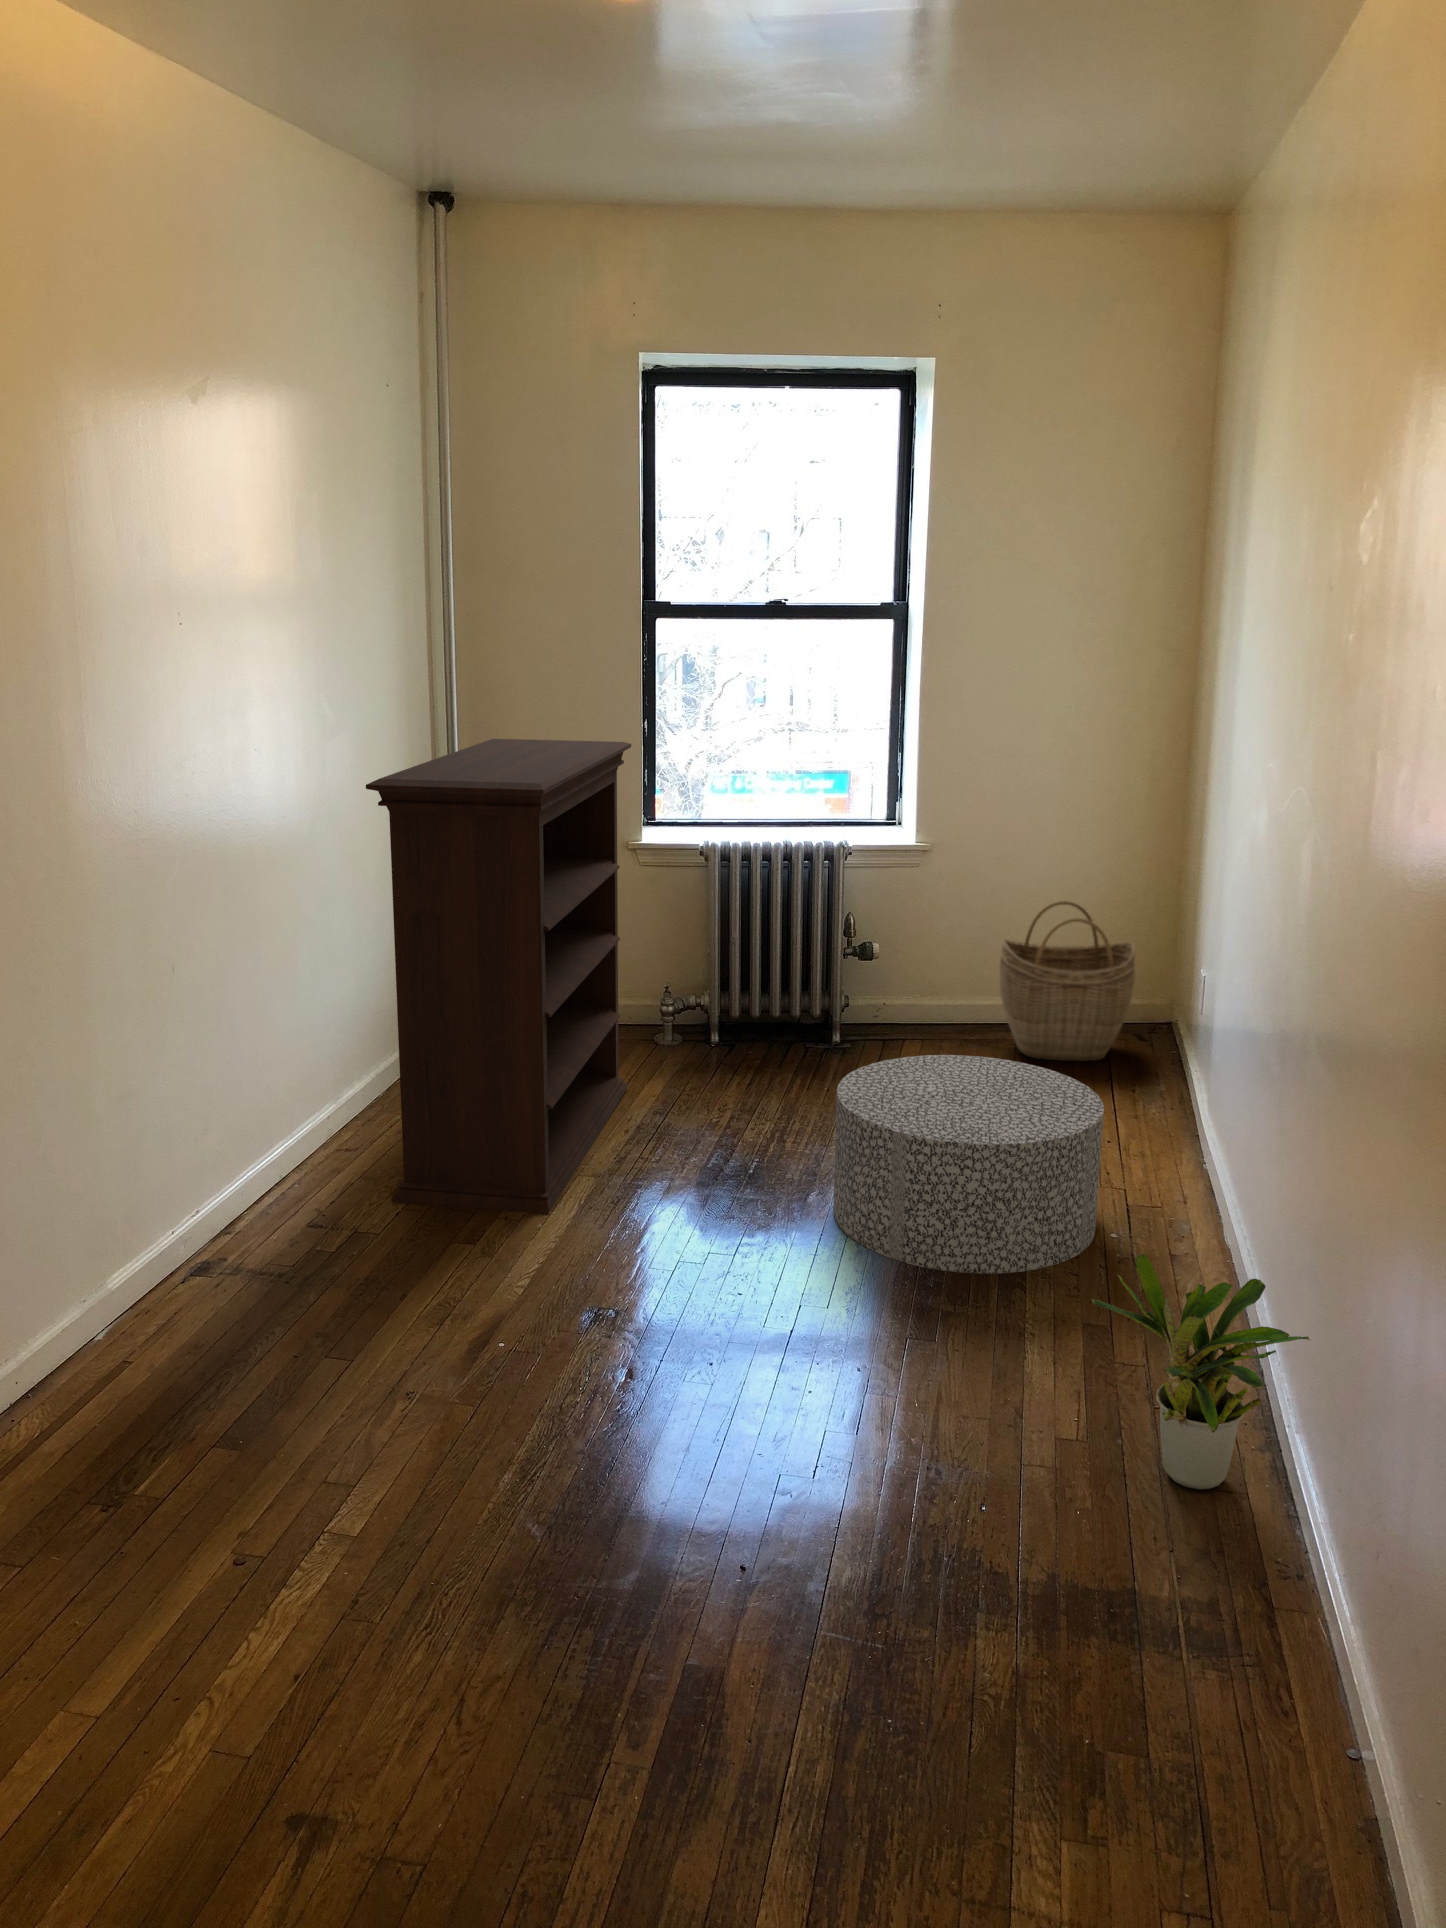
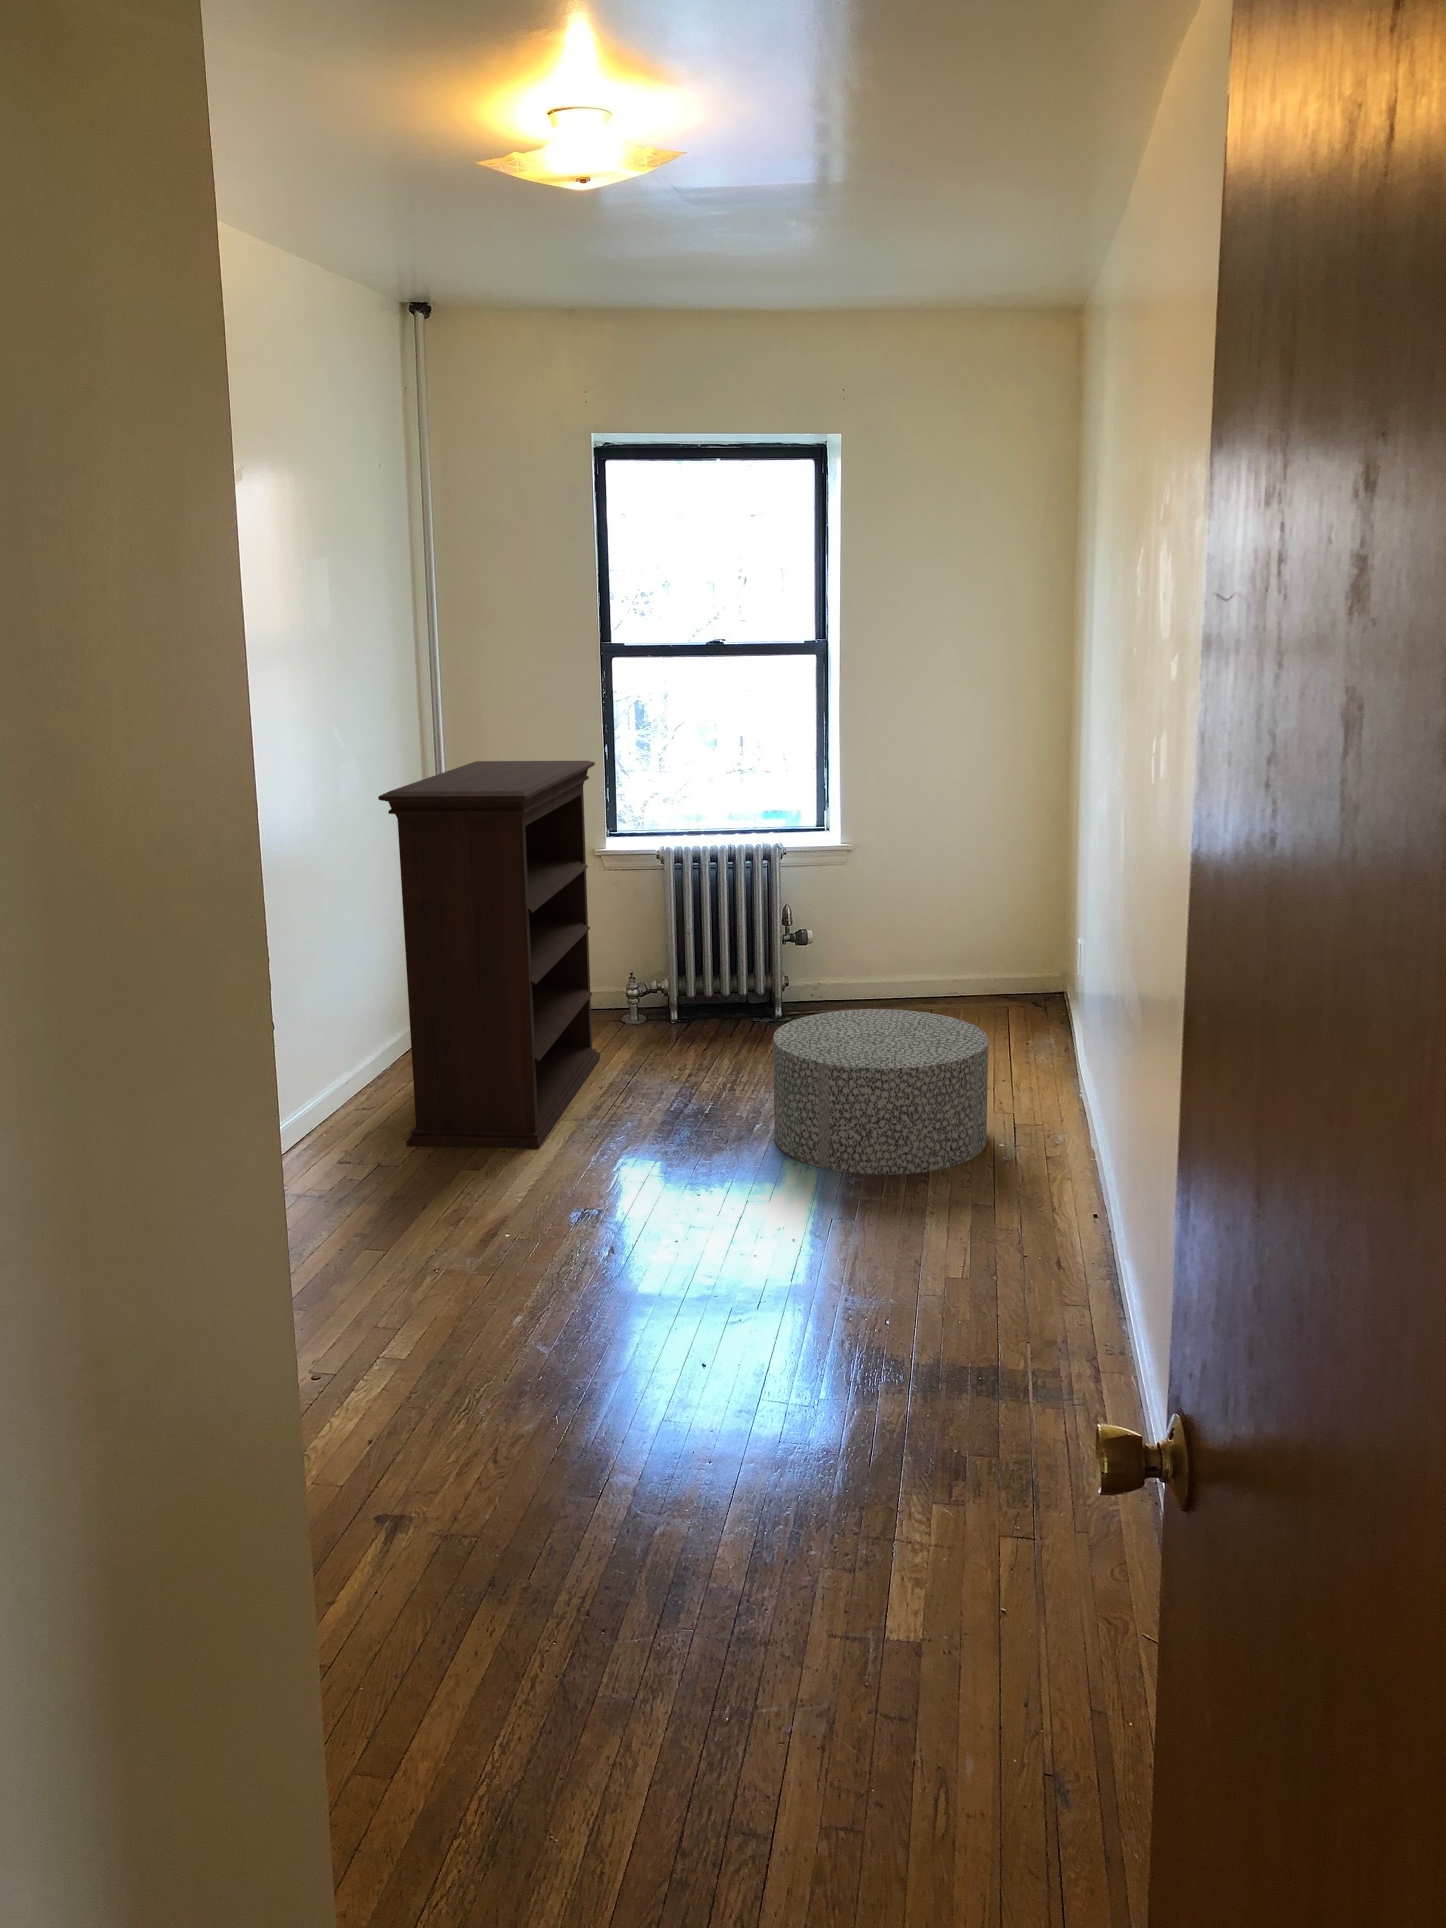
woven basket: present [999,901,1135,1061] -> none [916,888,1029,1024]
potted plant: present [1092,1253,1310,1490] -> none [960,1125,1120,1301]

